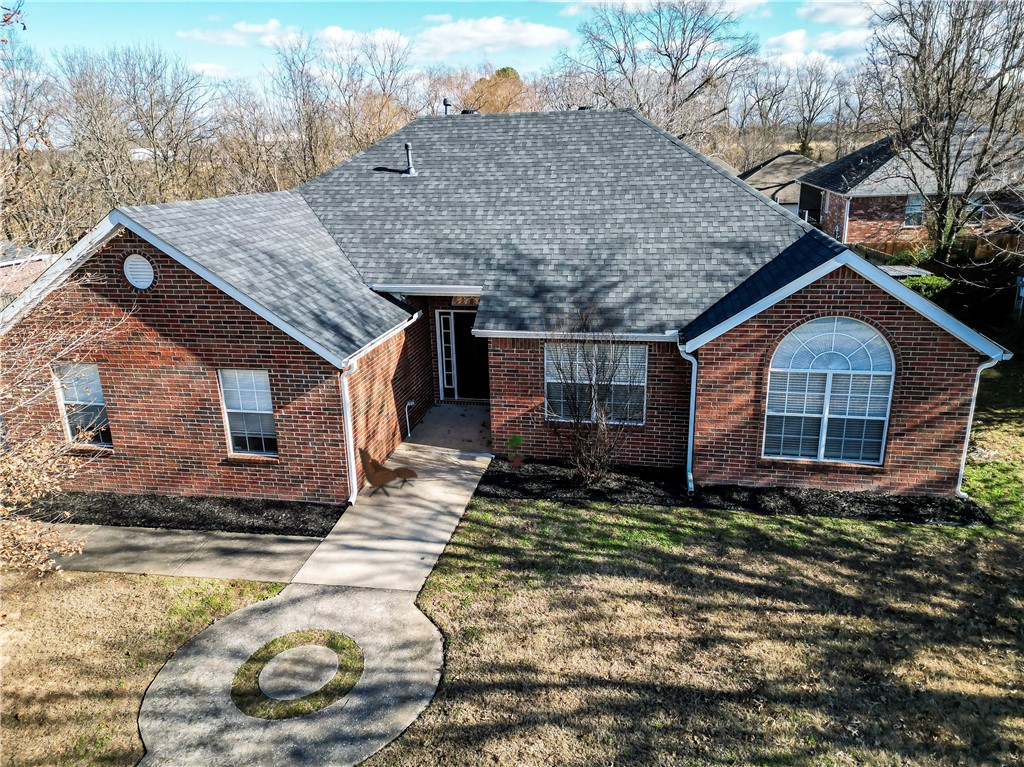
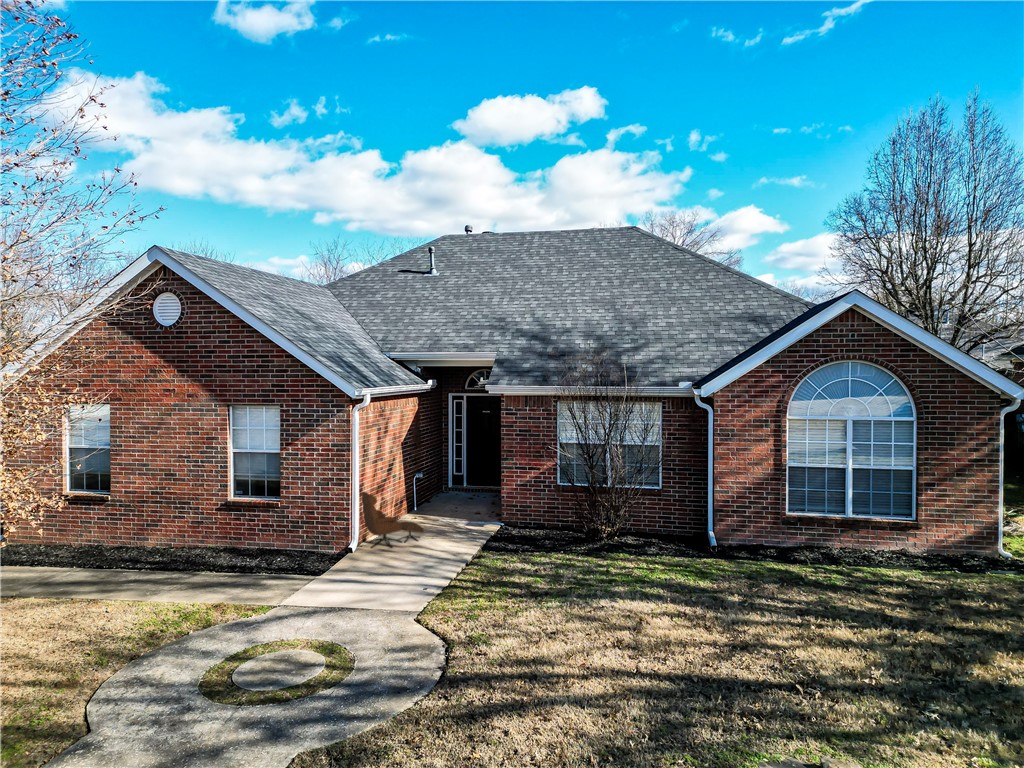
potted tree: present [505,434,524,467] -> none [514,489,538,529]

